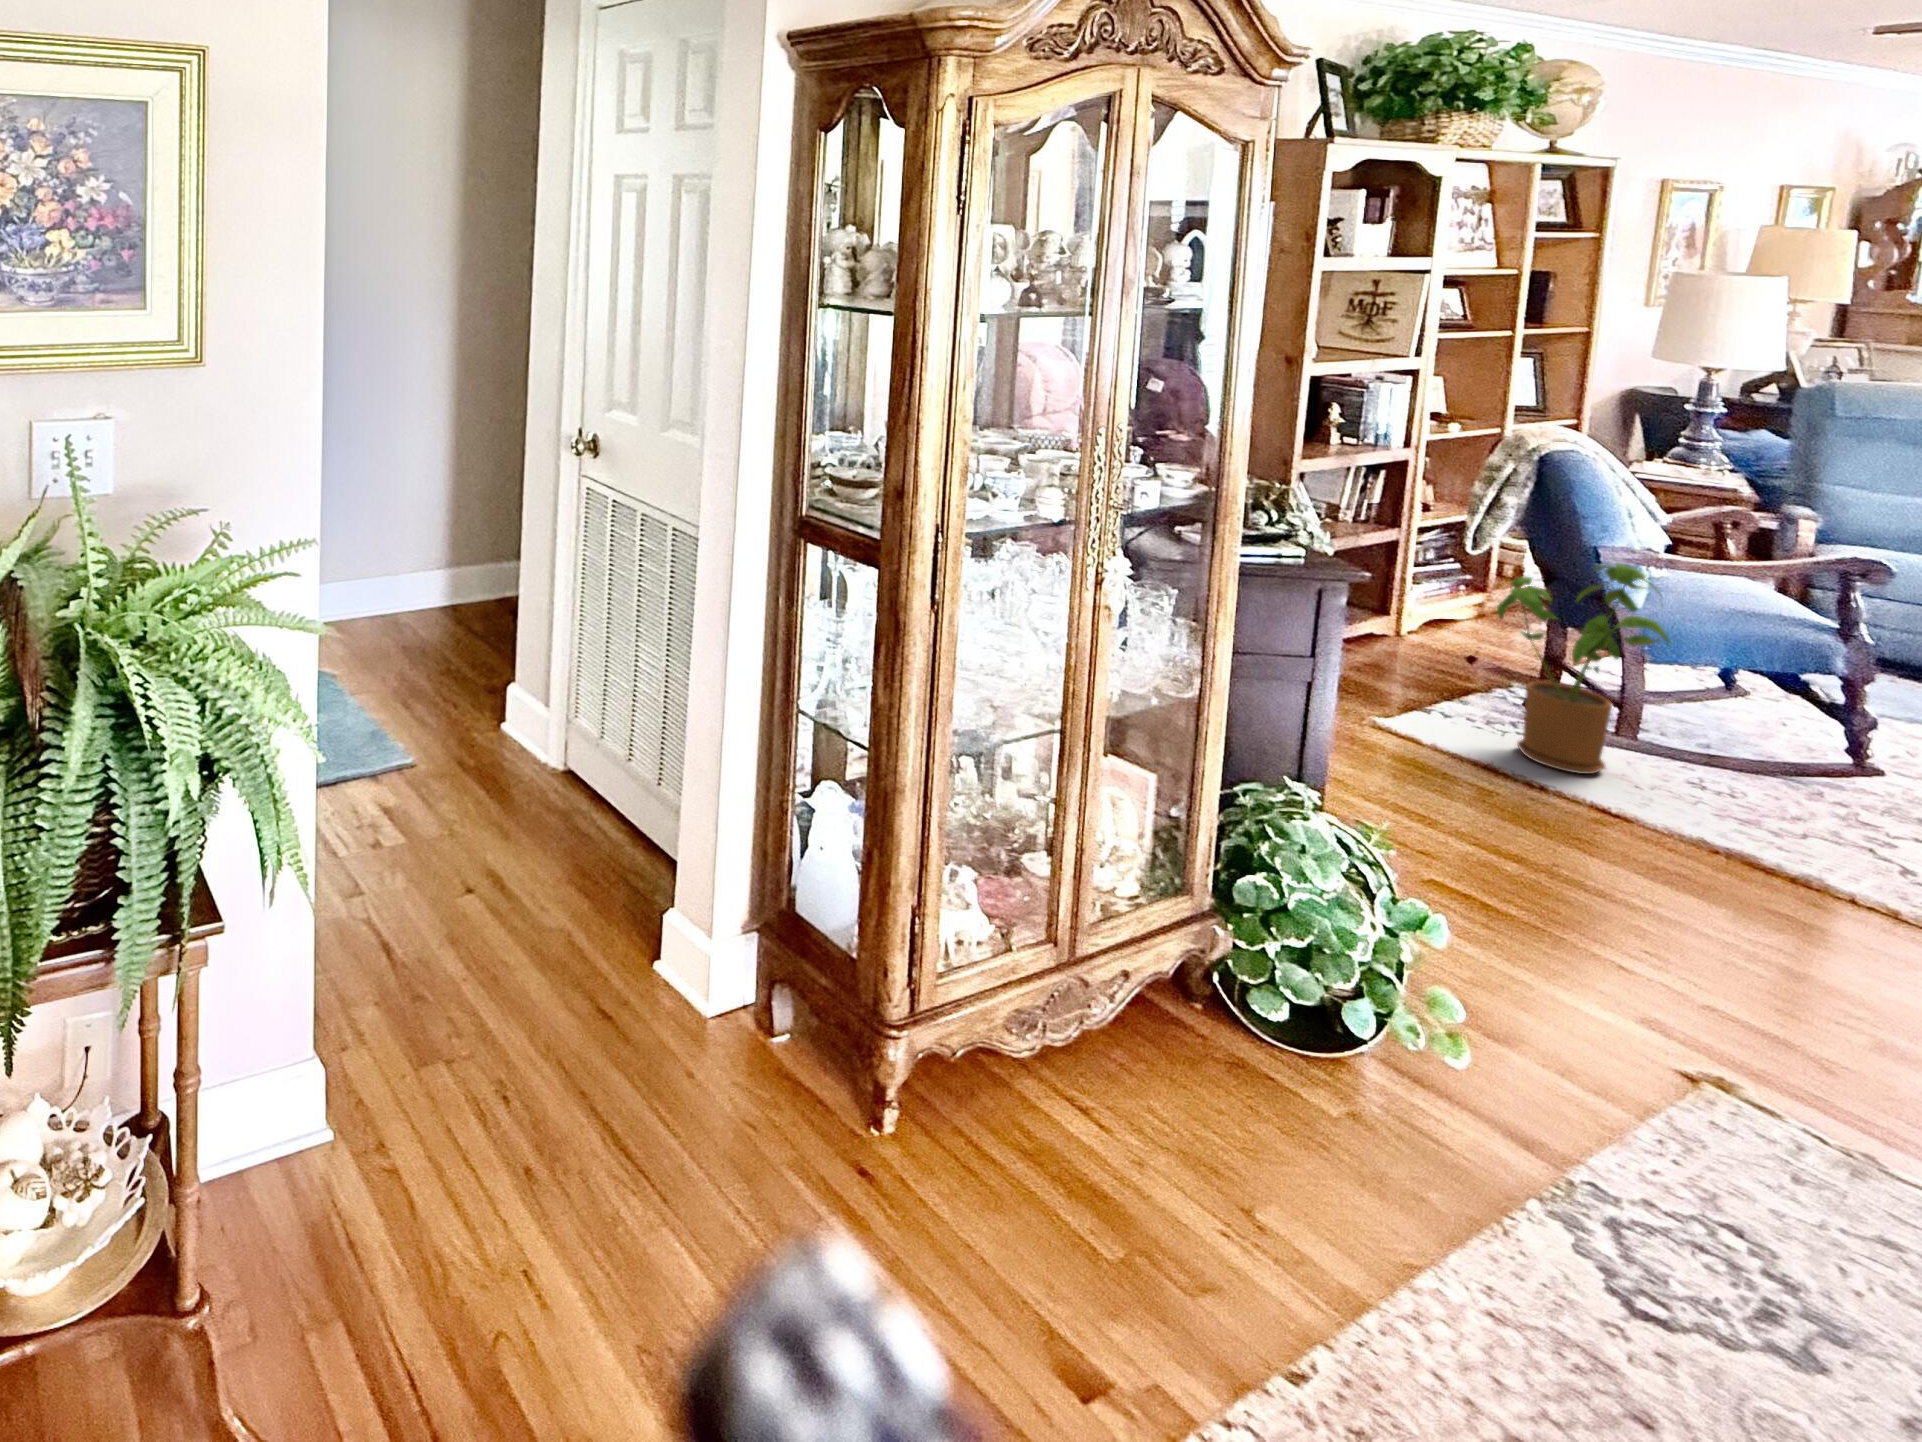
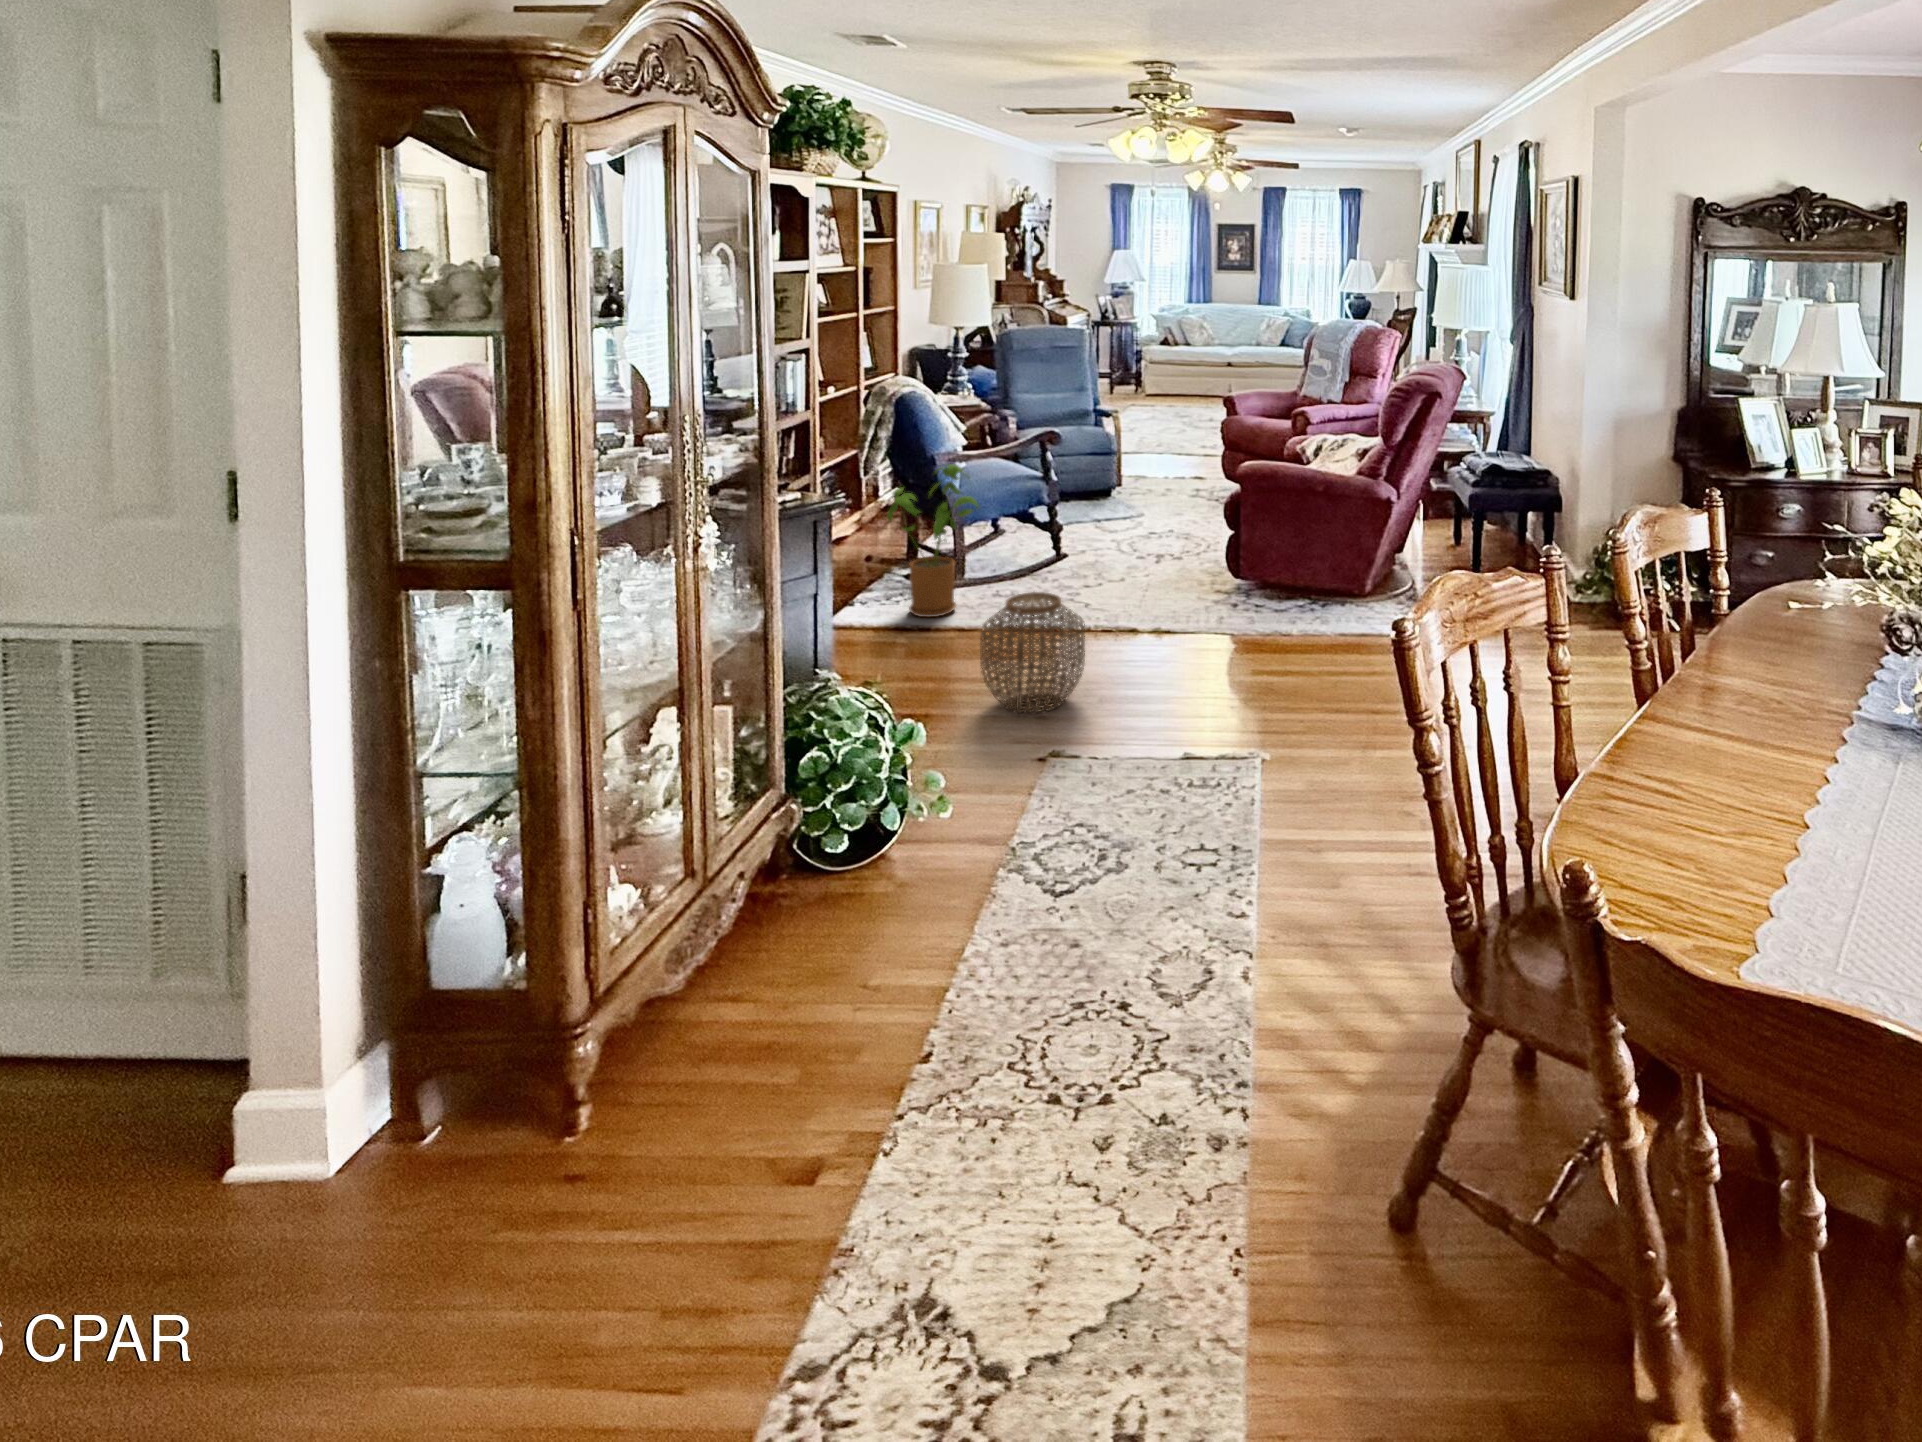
woven basket: none [1602,795,1849,1004] -> present [980,592,1085,713]

